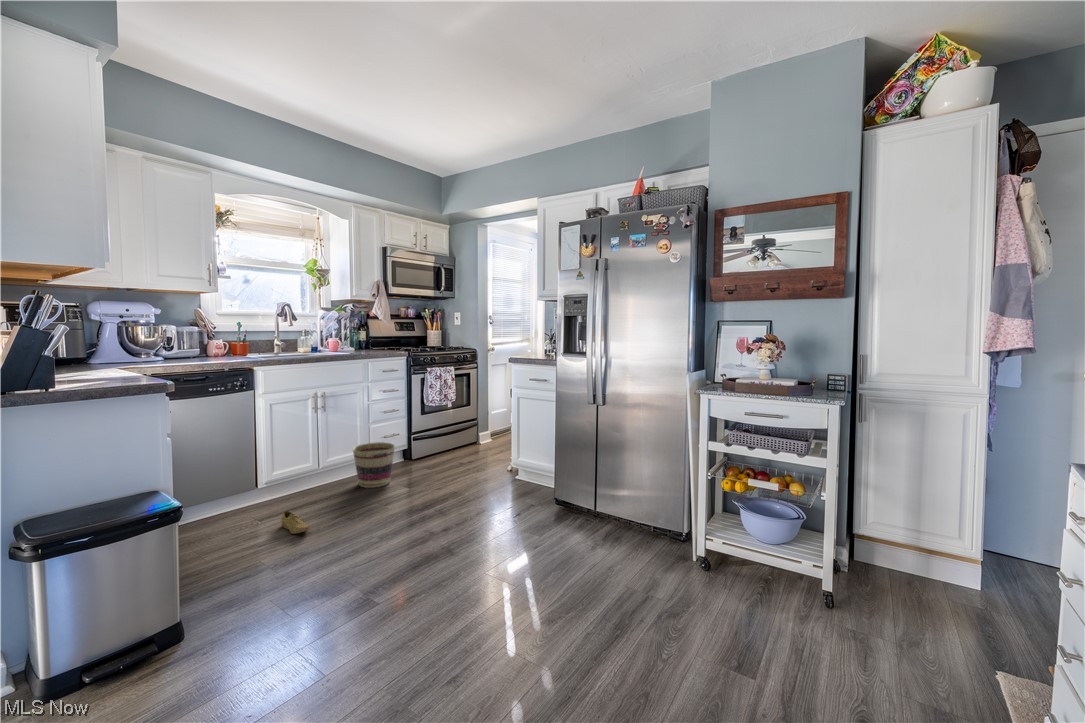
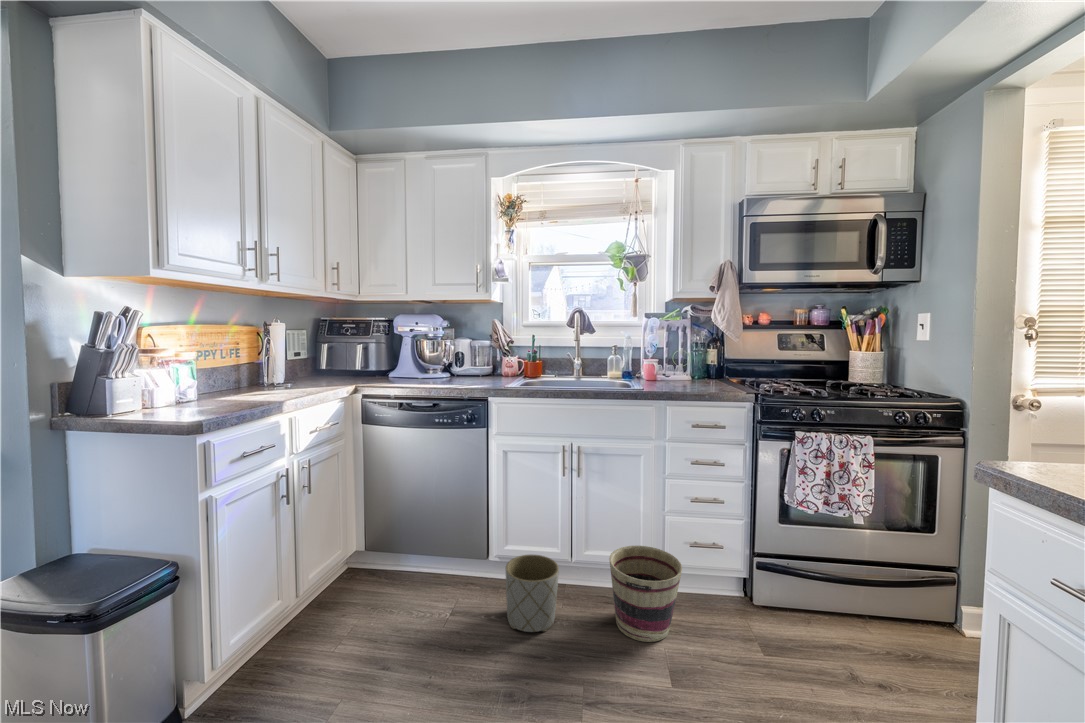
planter: none [295,464,333,508] -> present [506,555,559,632]
shoe: present [281,511,310,534] -> none [422,626,459,686]

